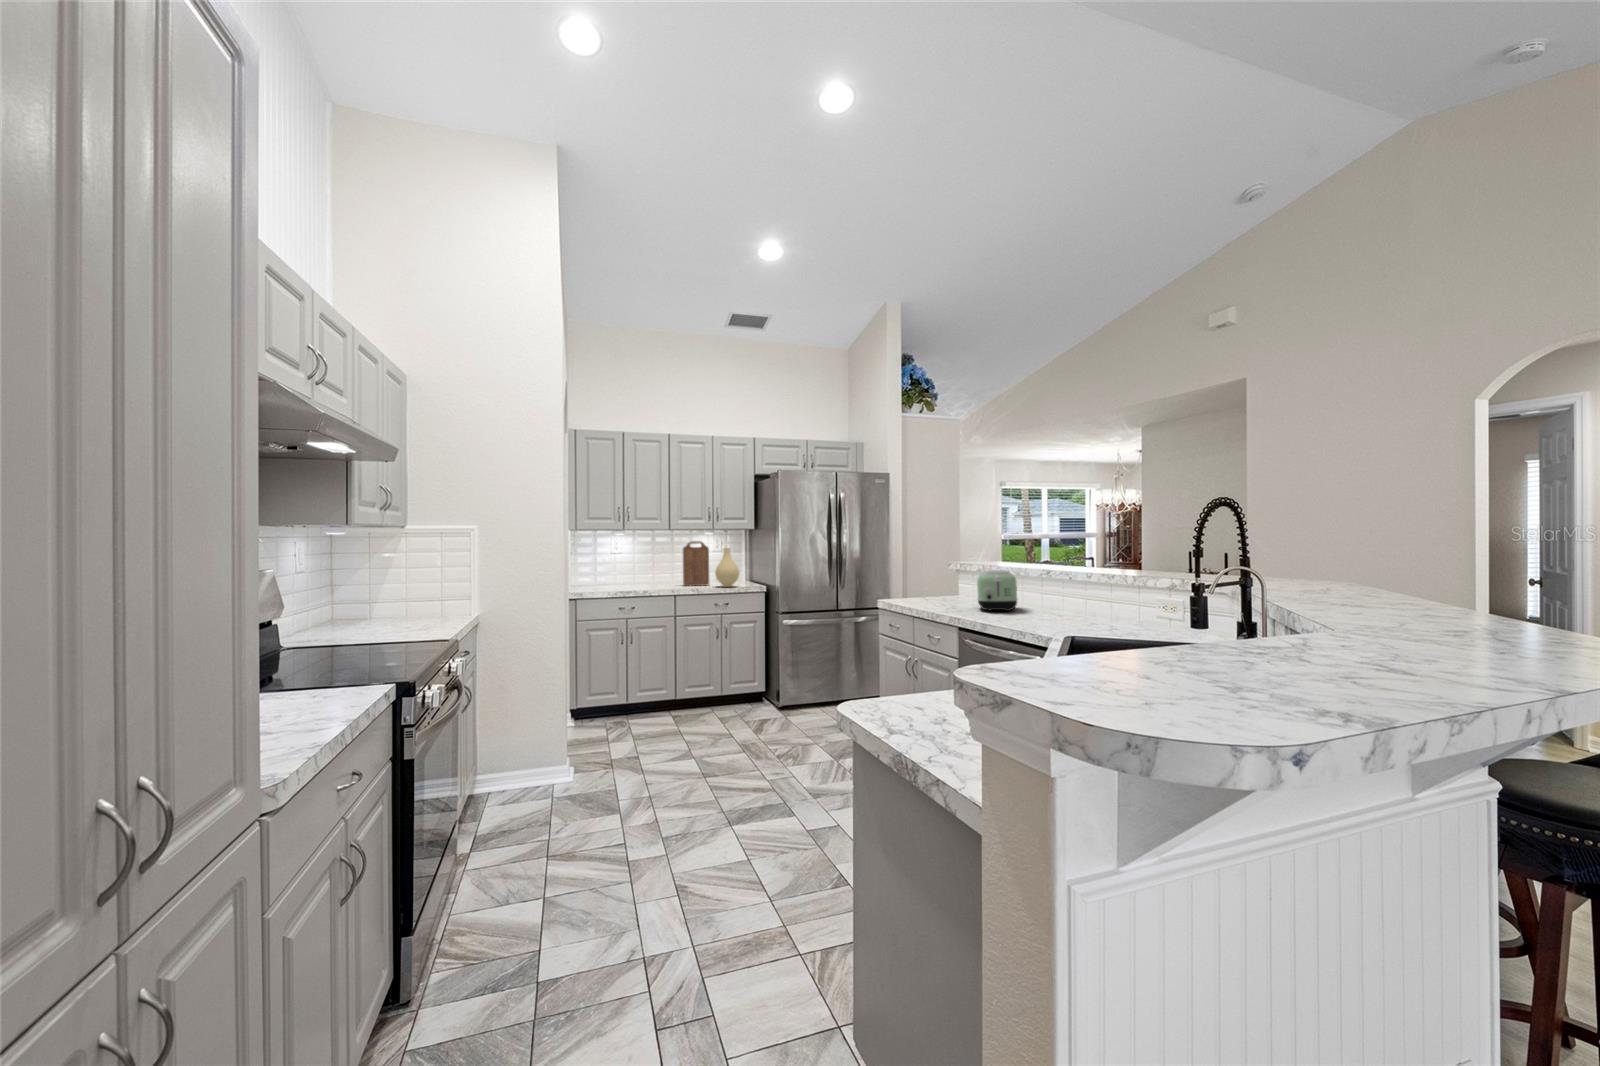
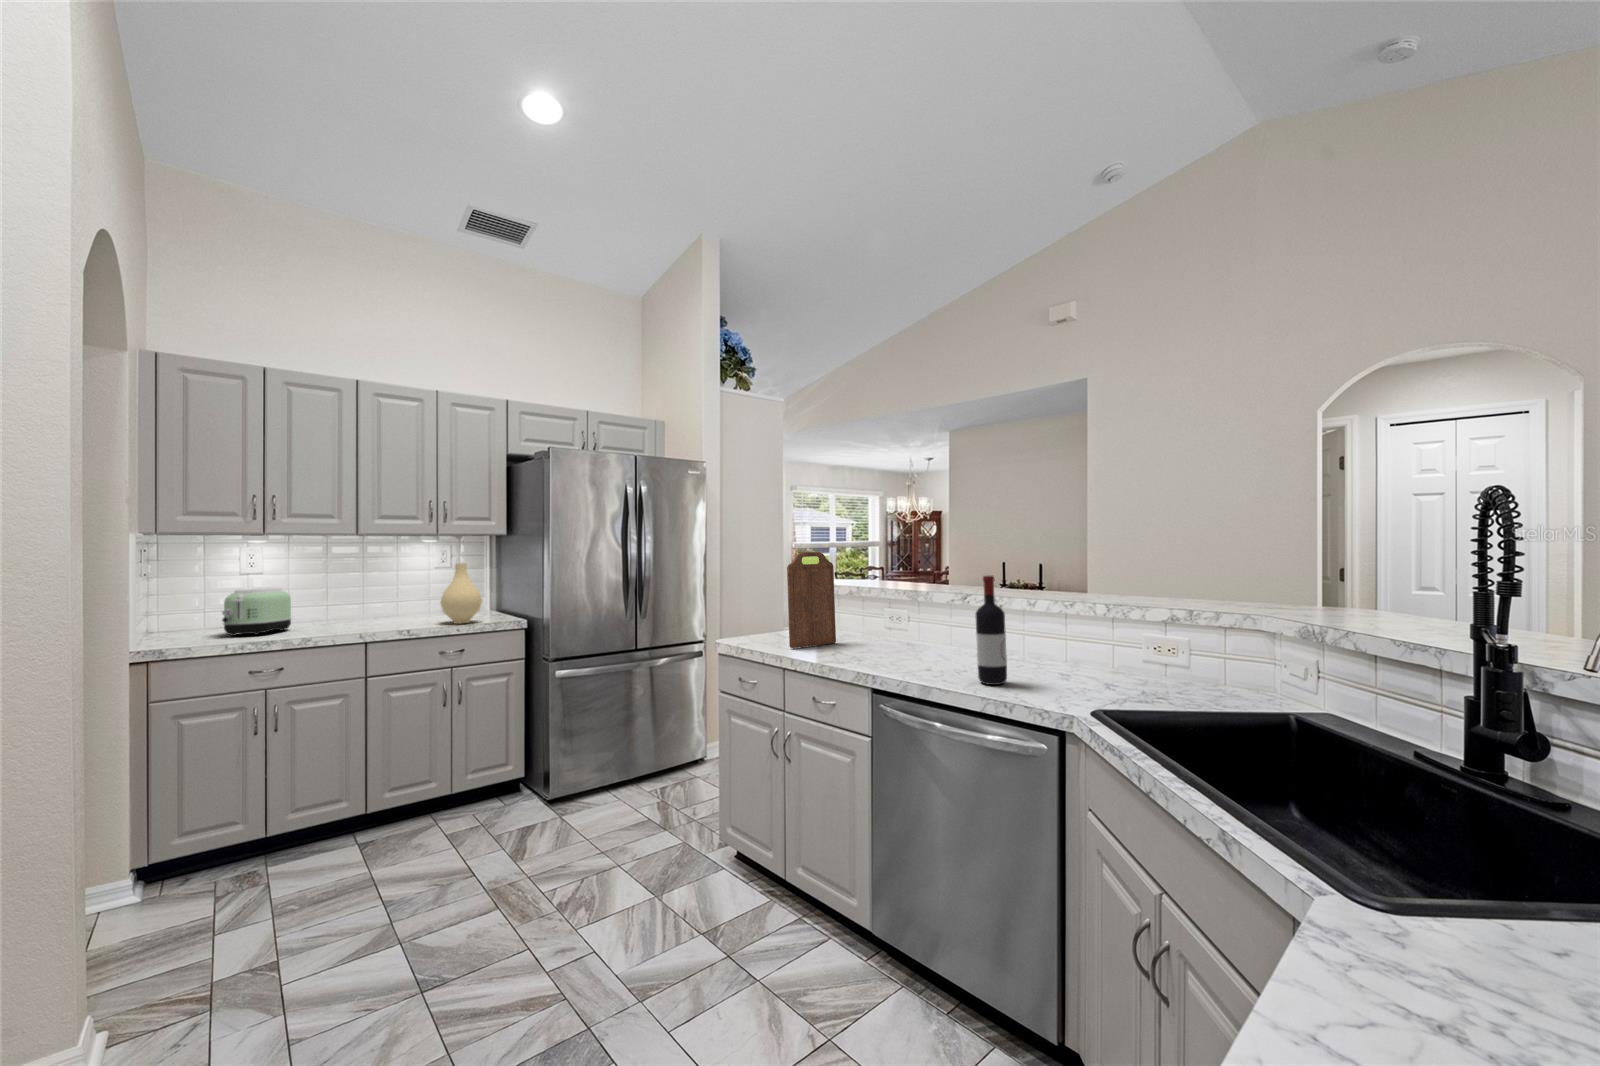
cutting board: present [683,541,709,586] -> present [787,552,836,648]
wine bottle: none [1017,556,1038,626] -> present [976,576,1007,685]
toaster: present [977,570,1017,611] -> present [222,588,291,636]

